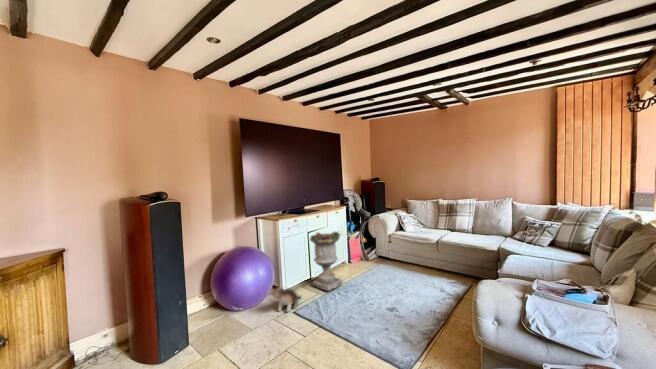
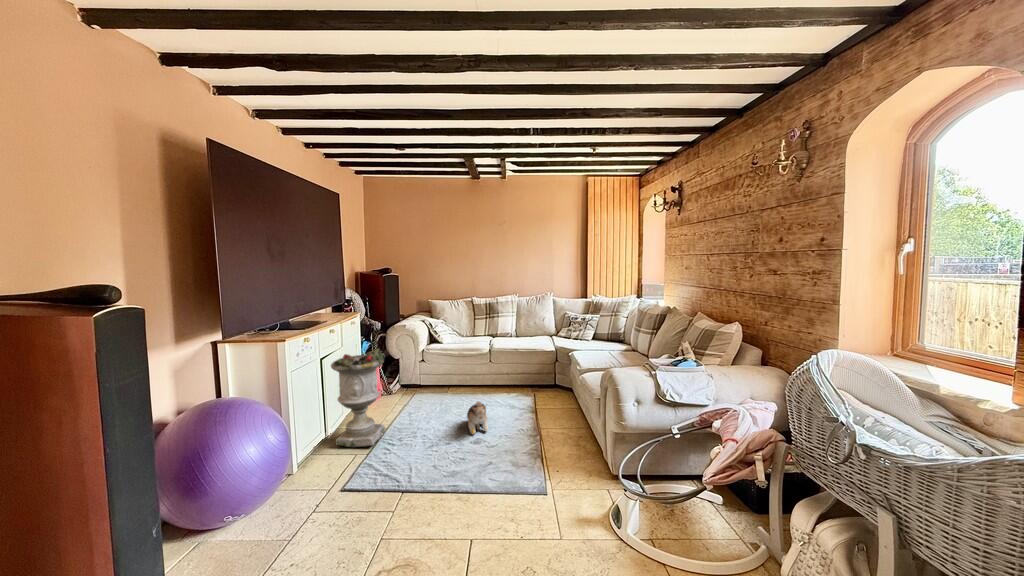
plush toy: present [272,287,300,311] -> present [467,401,488,434]

